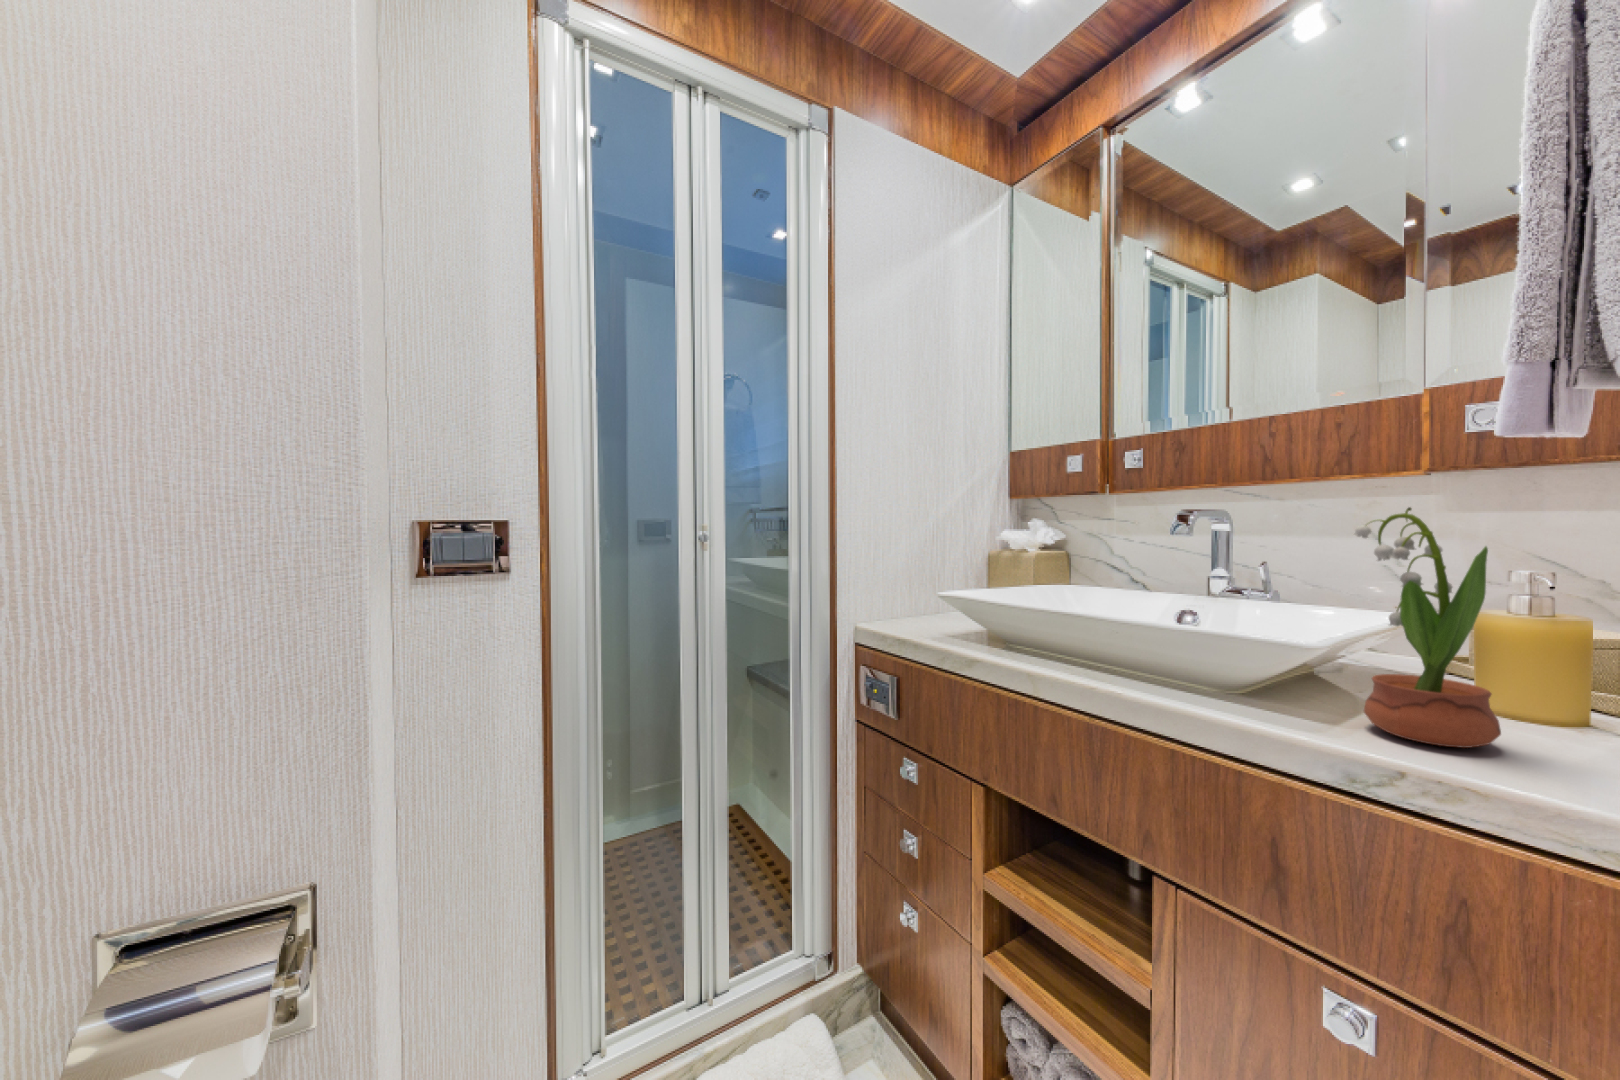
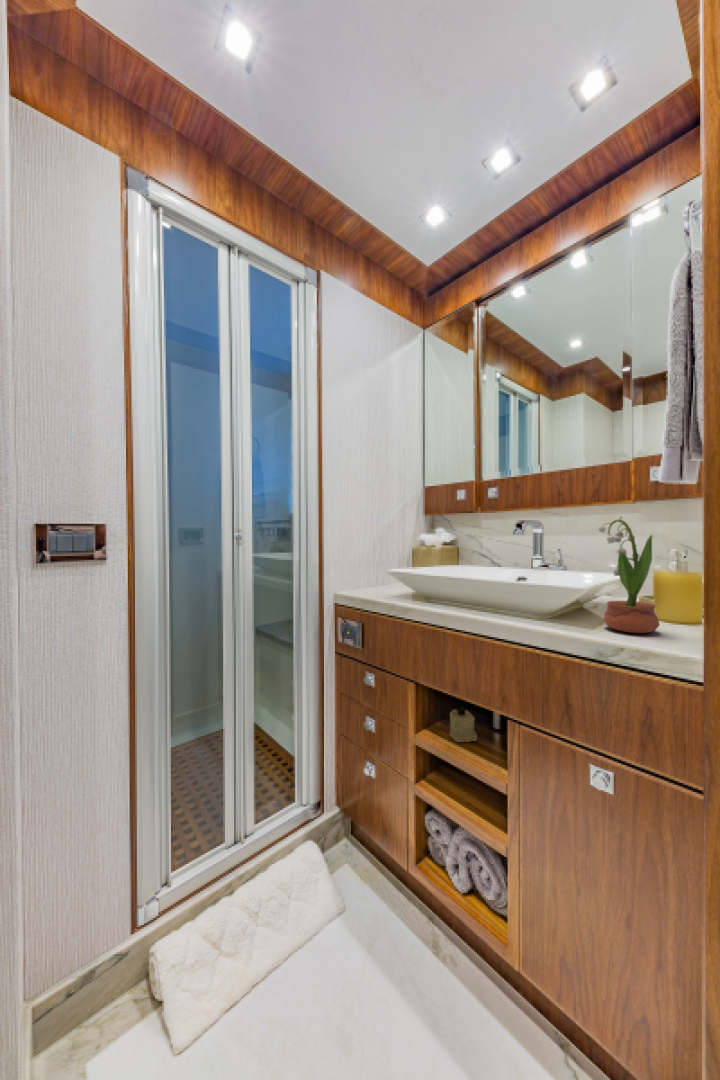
candle: none [1044,826,1096,898] -> present [449,703,477,742]

